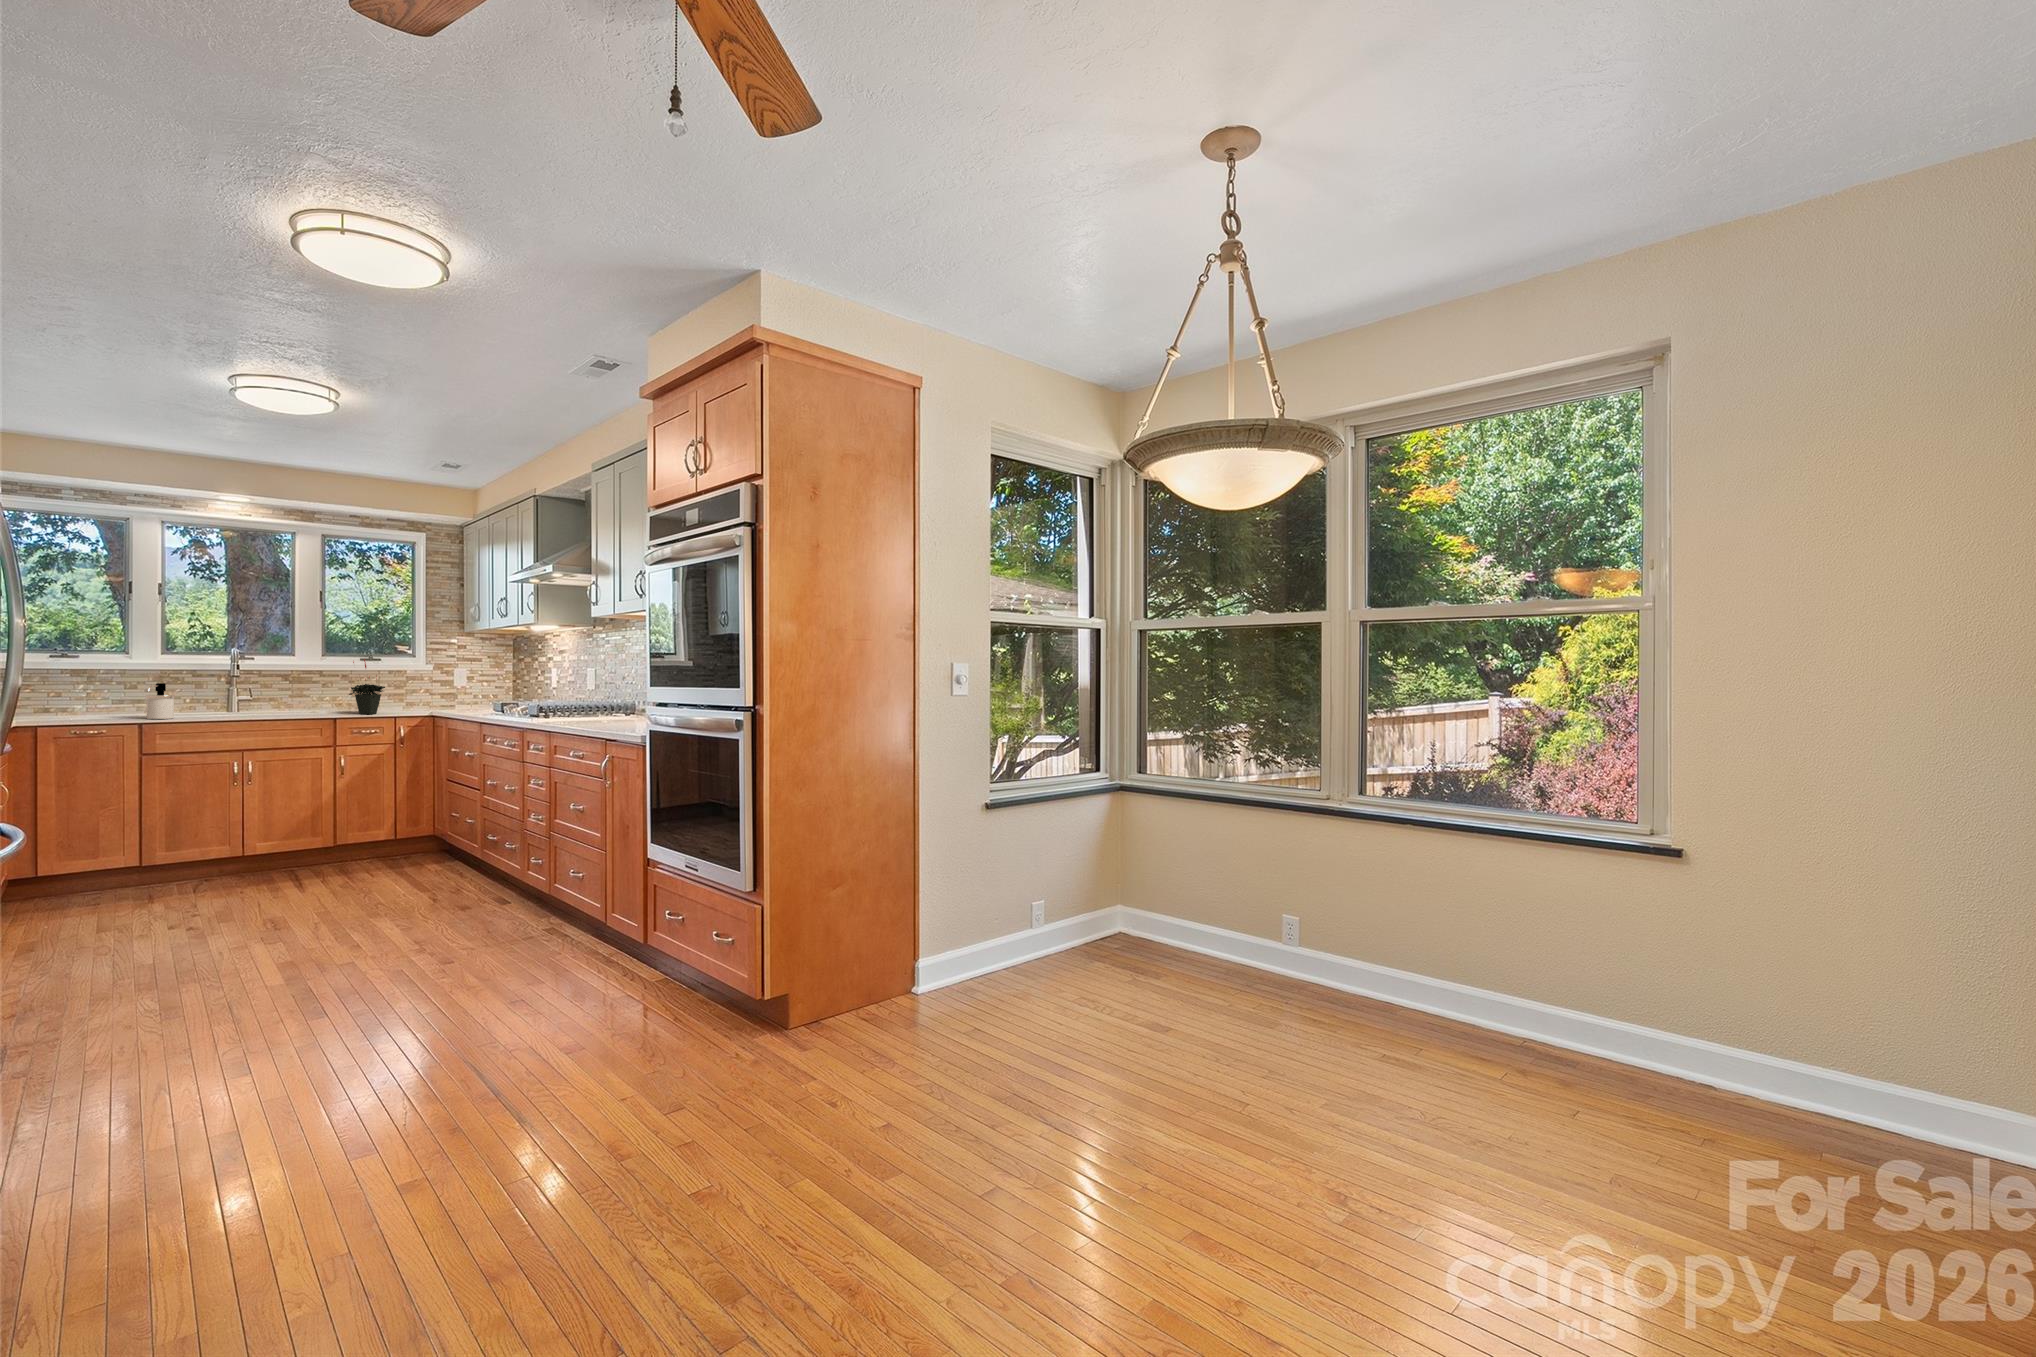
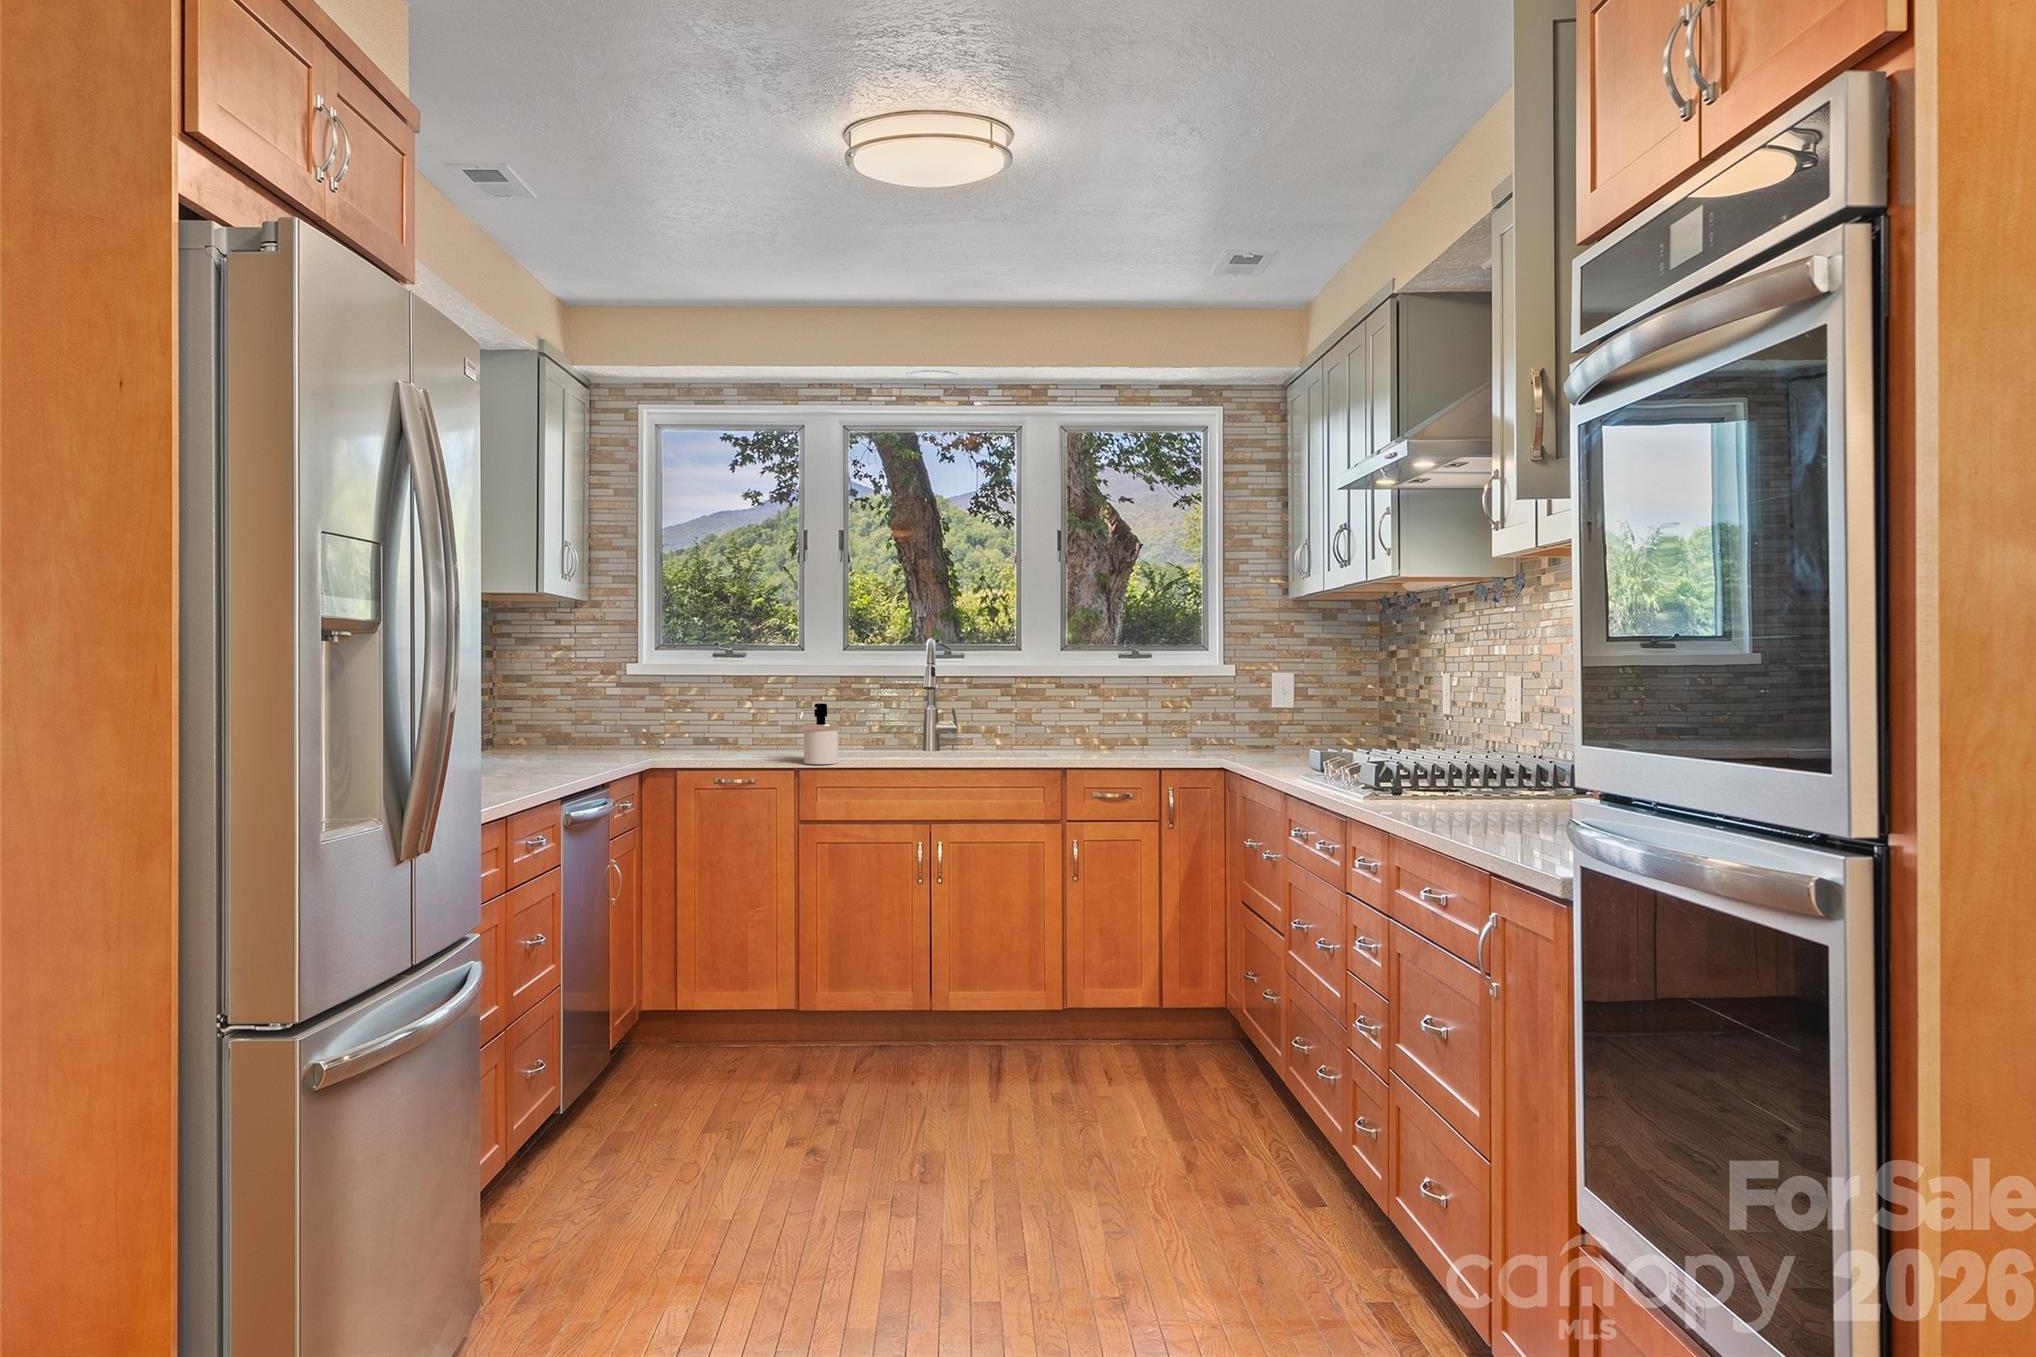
potted plant: present [349,660,385,714] -> none [1082,656,1140,762]

